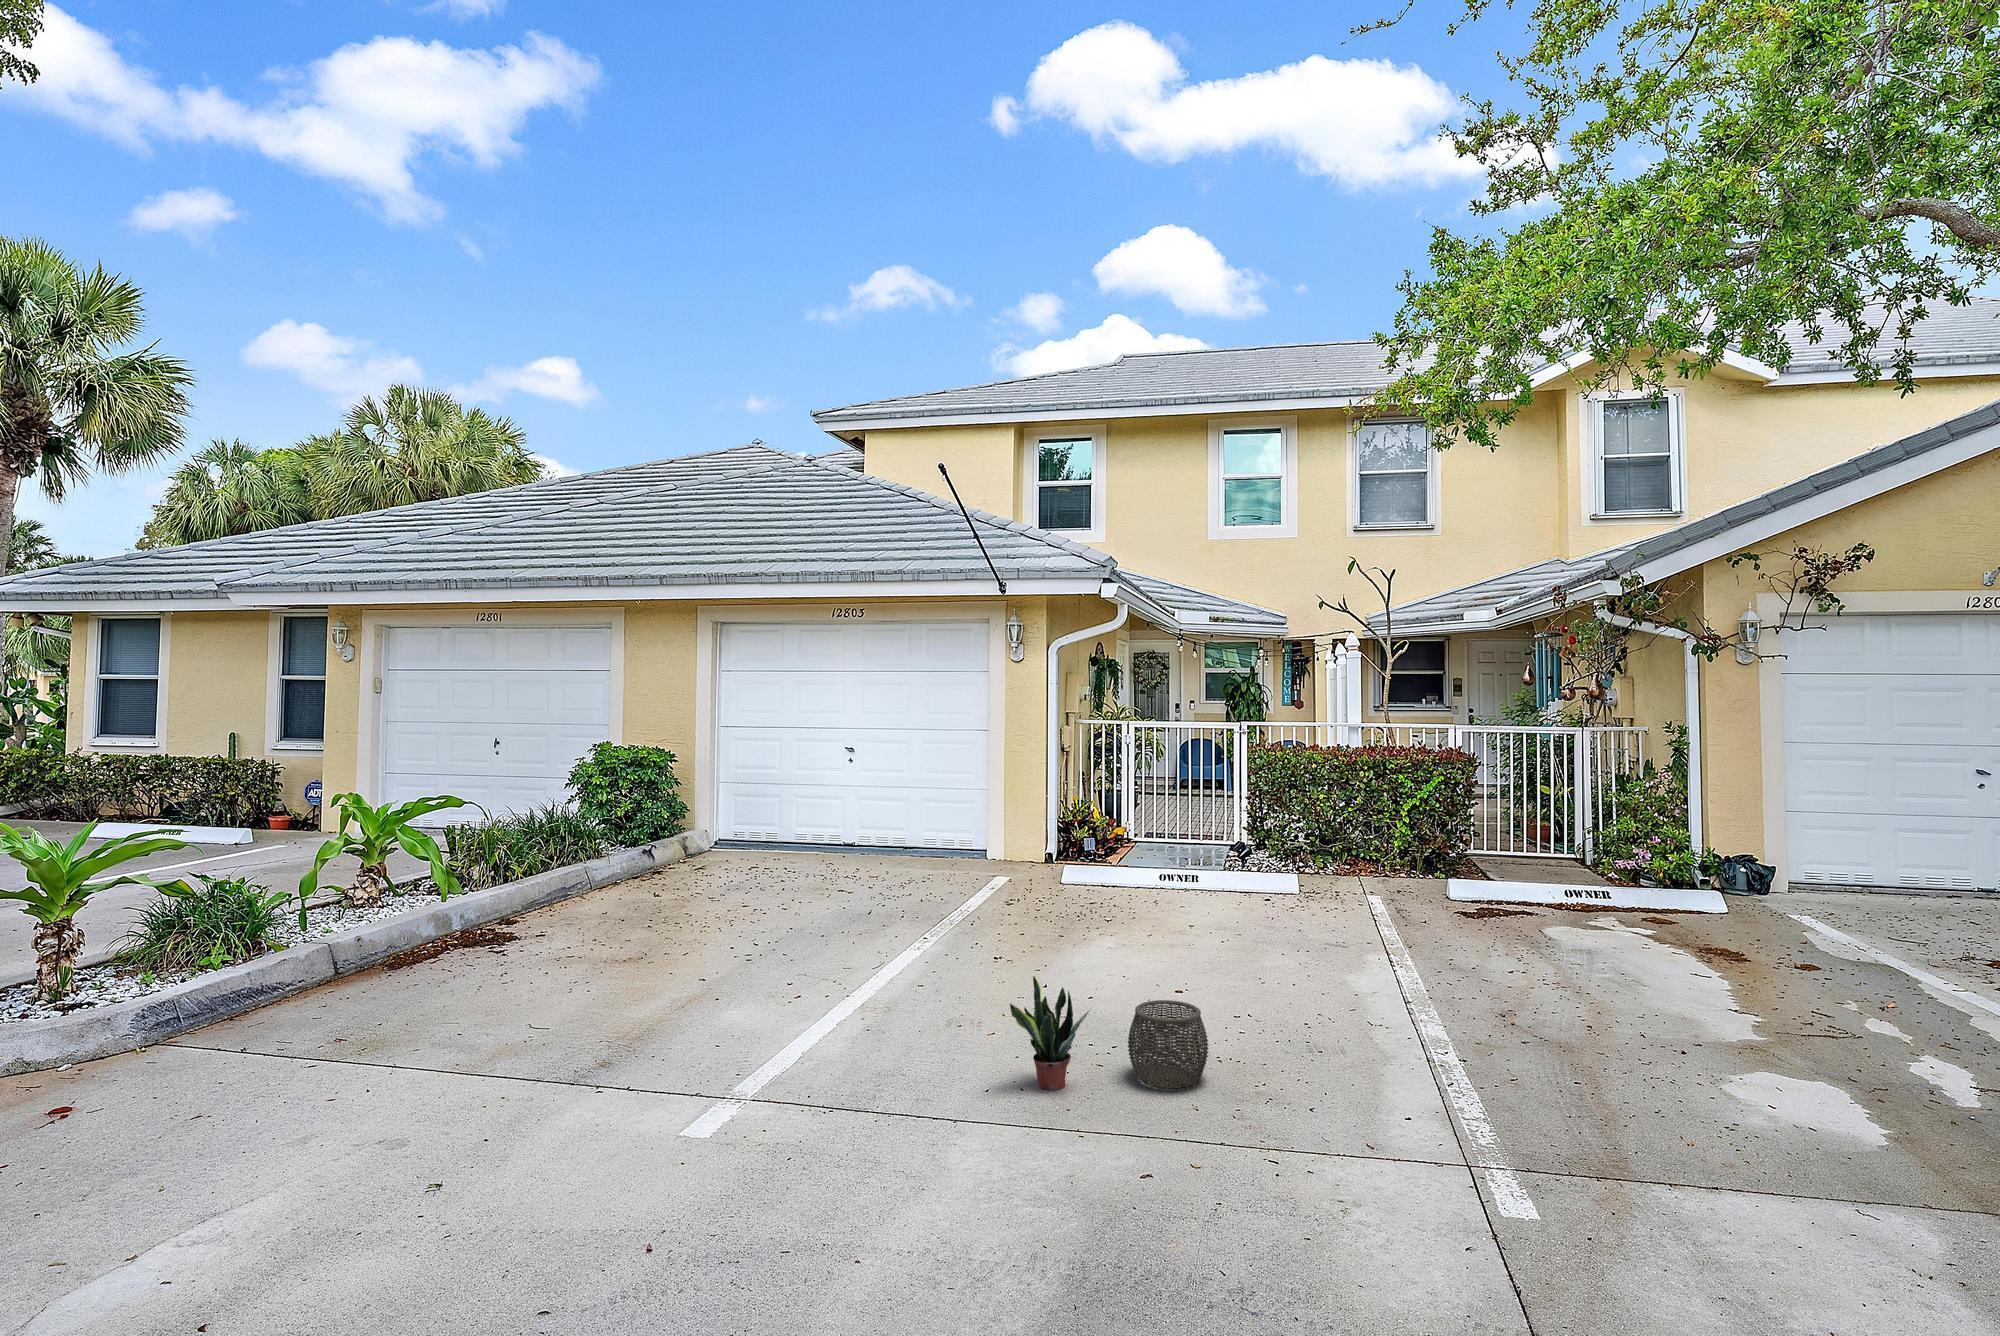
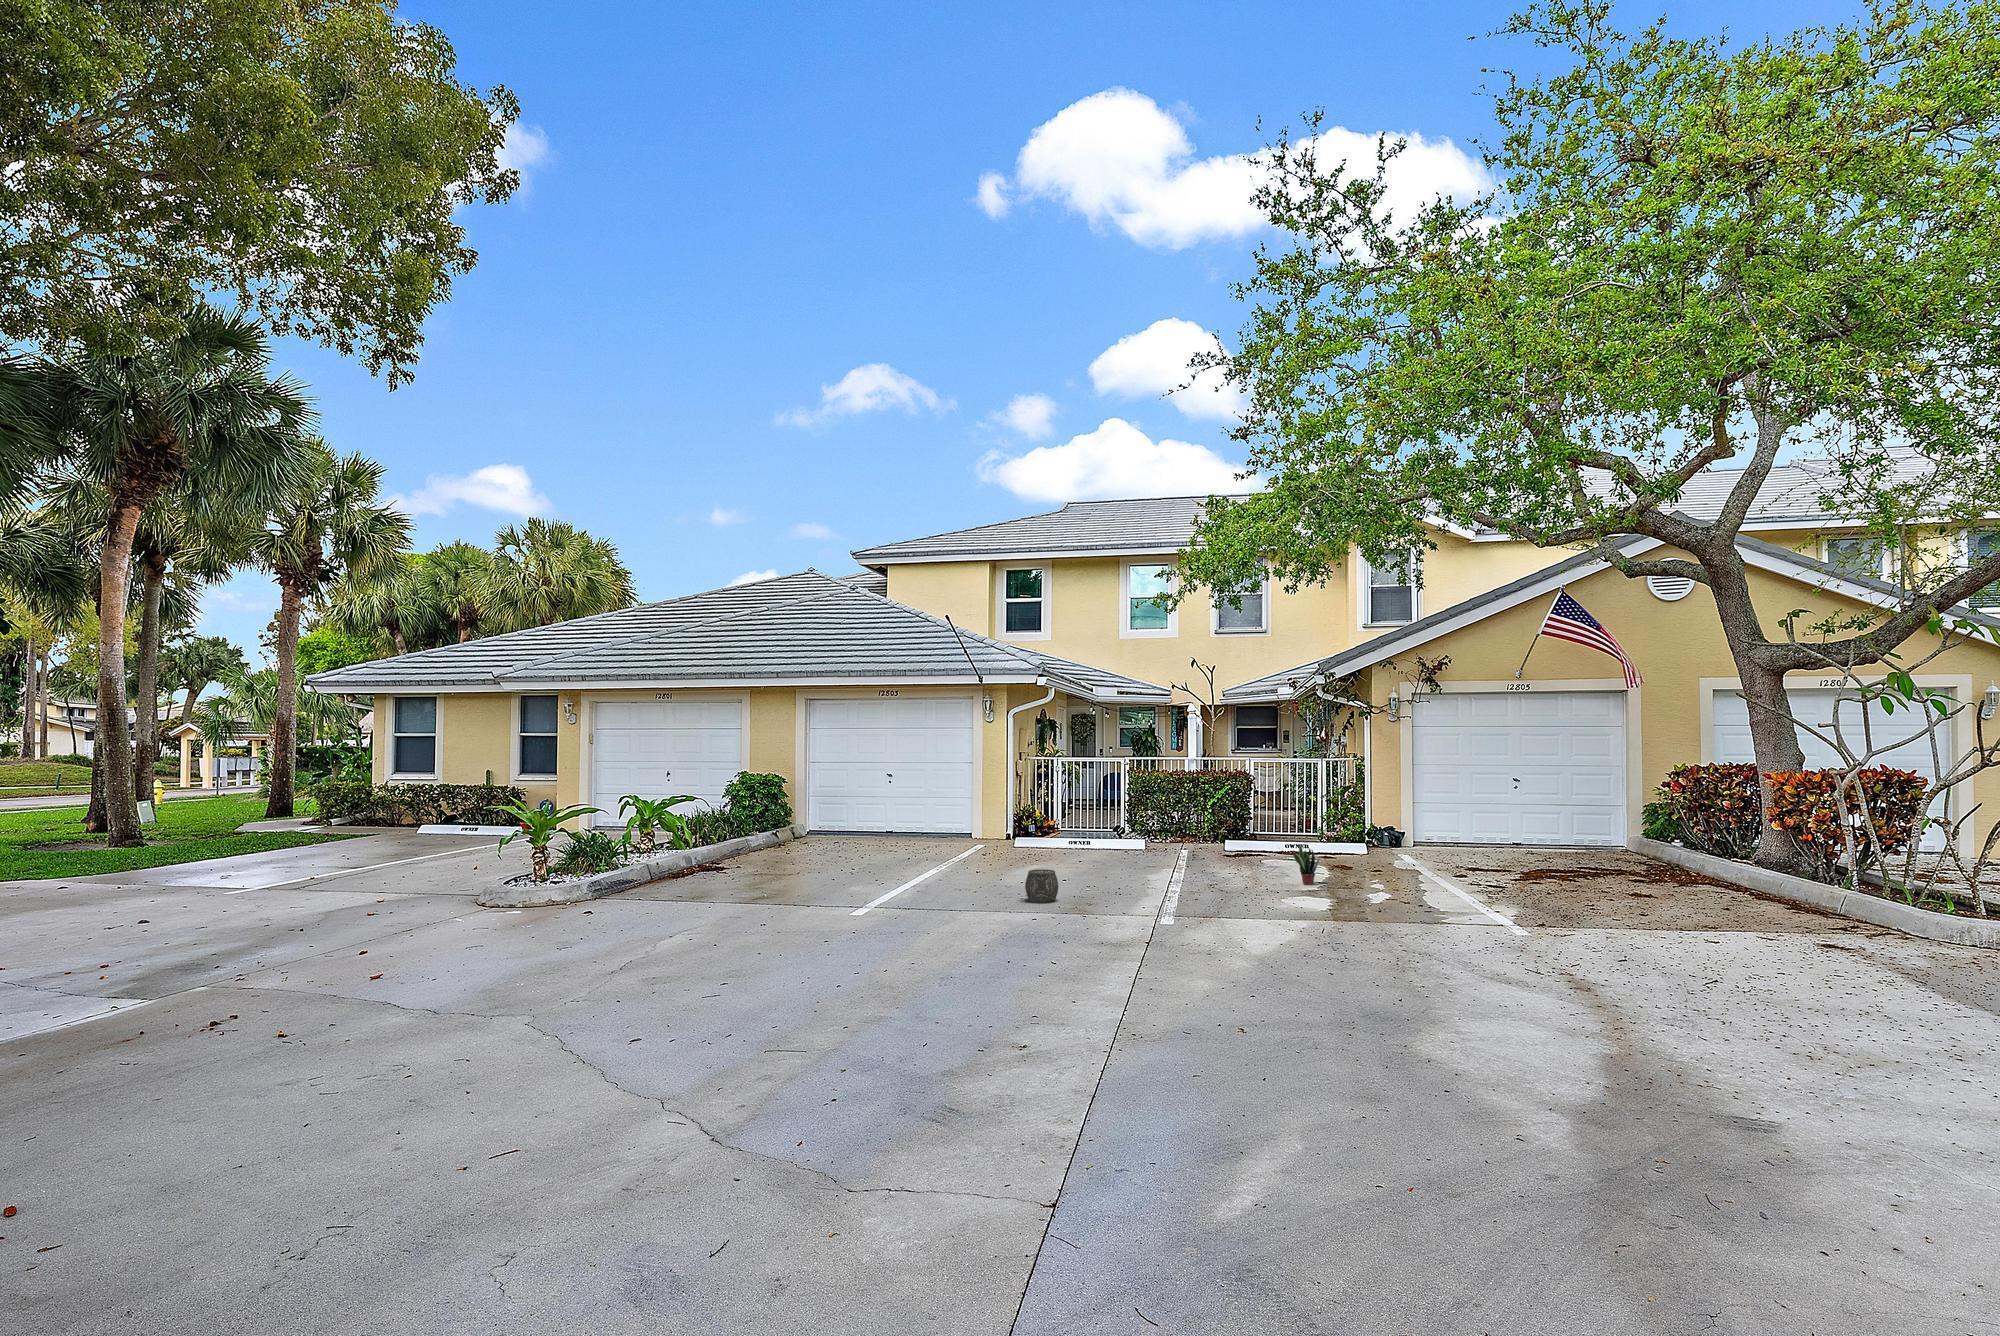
potted plant: present [1010,976,1090,1090] -> present [1294,844,1322,885]

